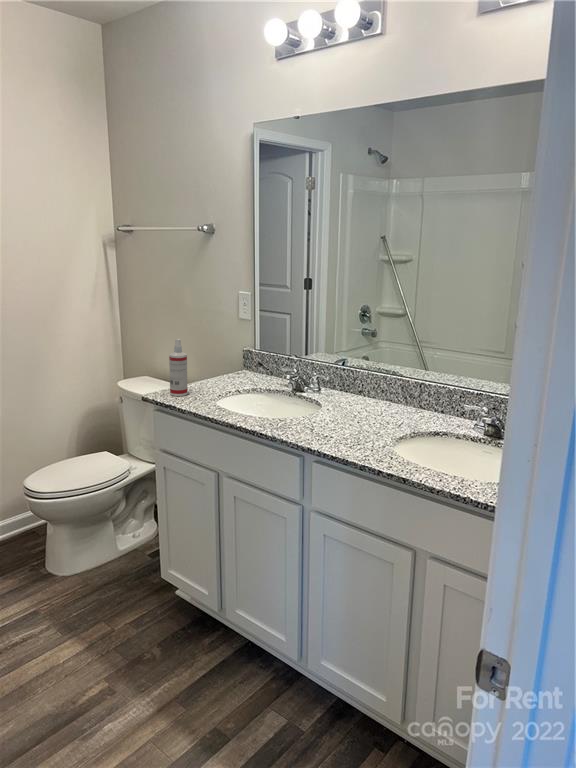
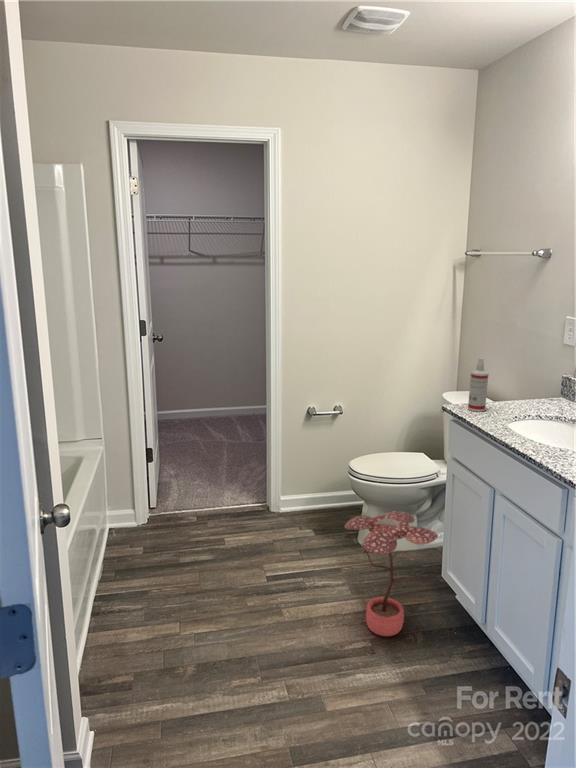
potted plant: none [52,522,164,669] -> present [345,511,437,636]

